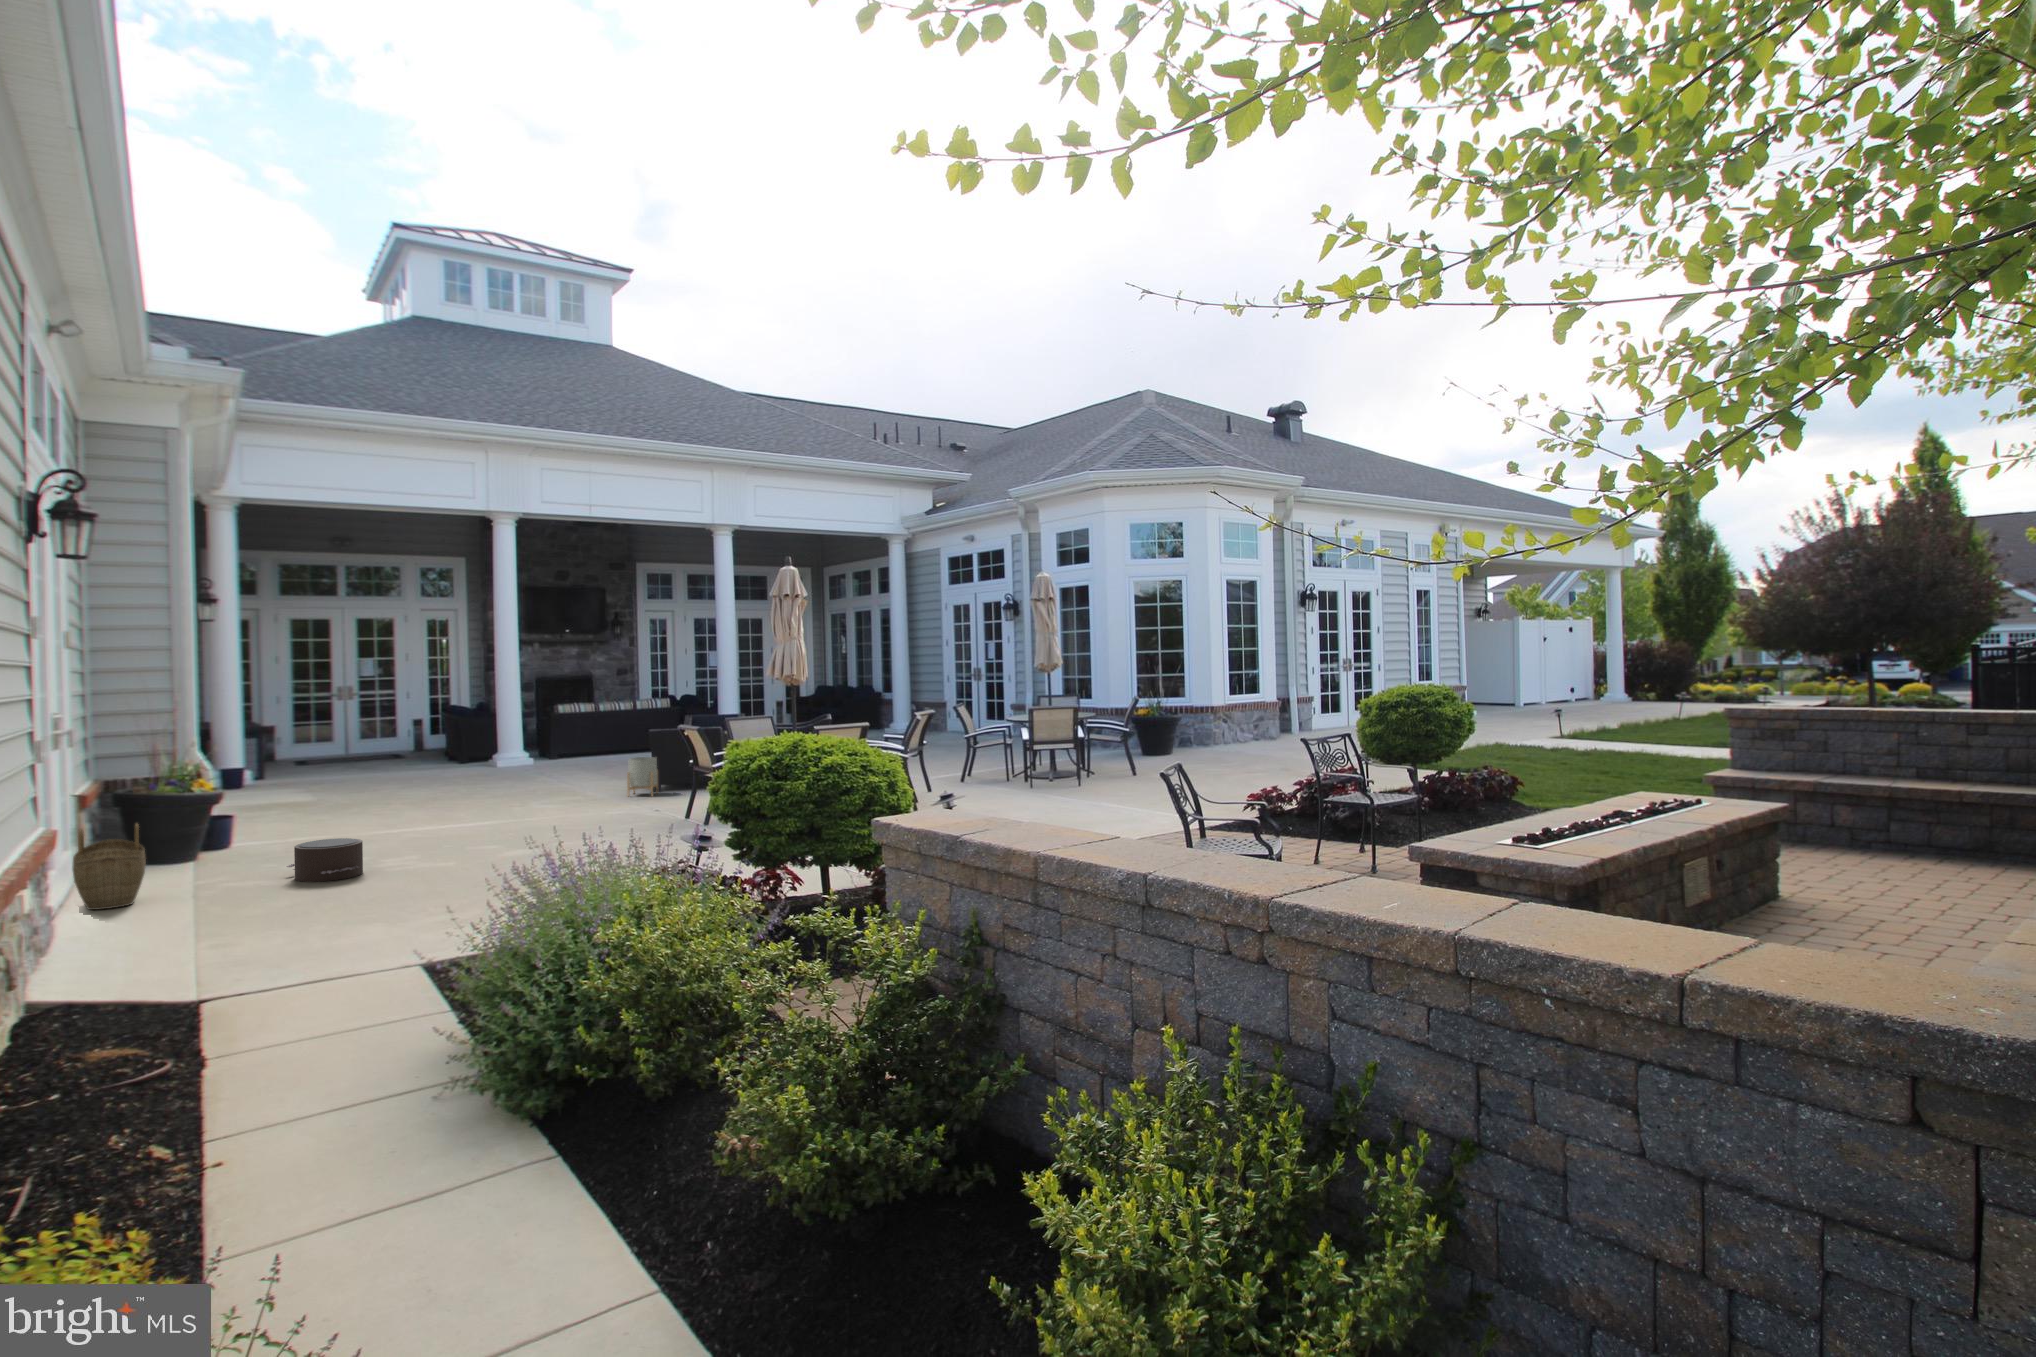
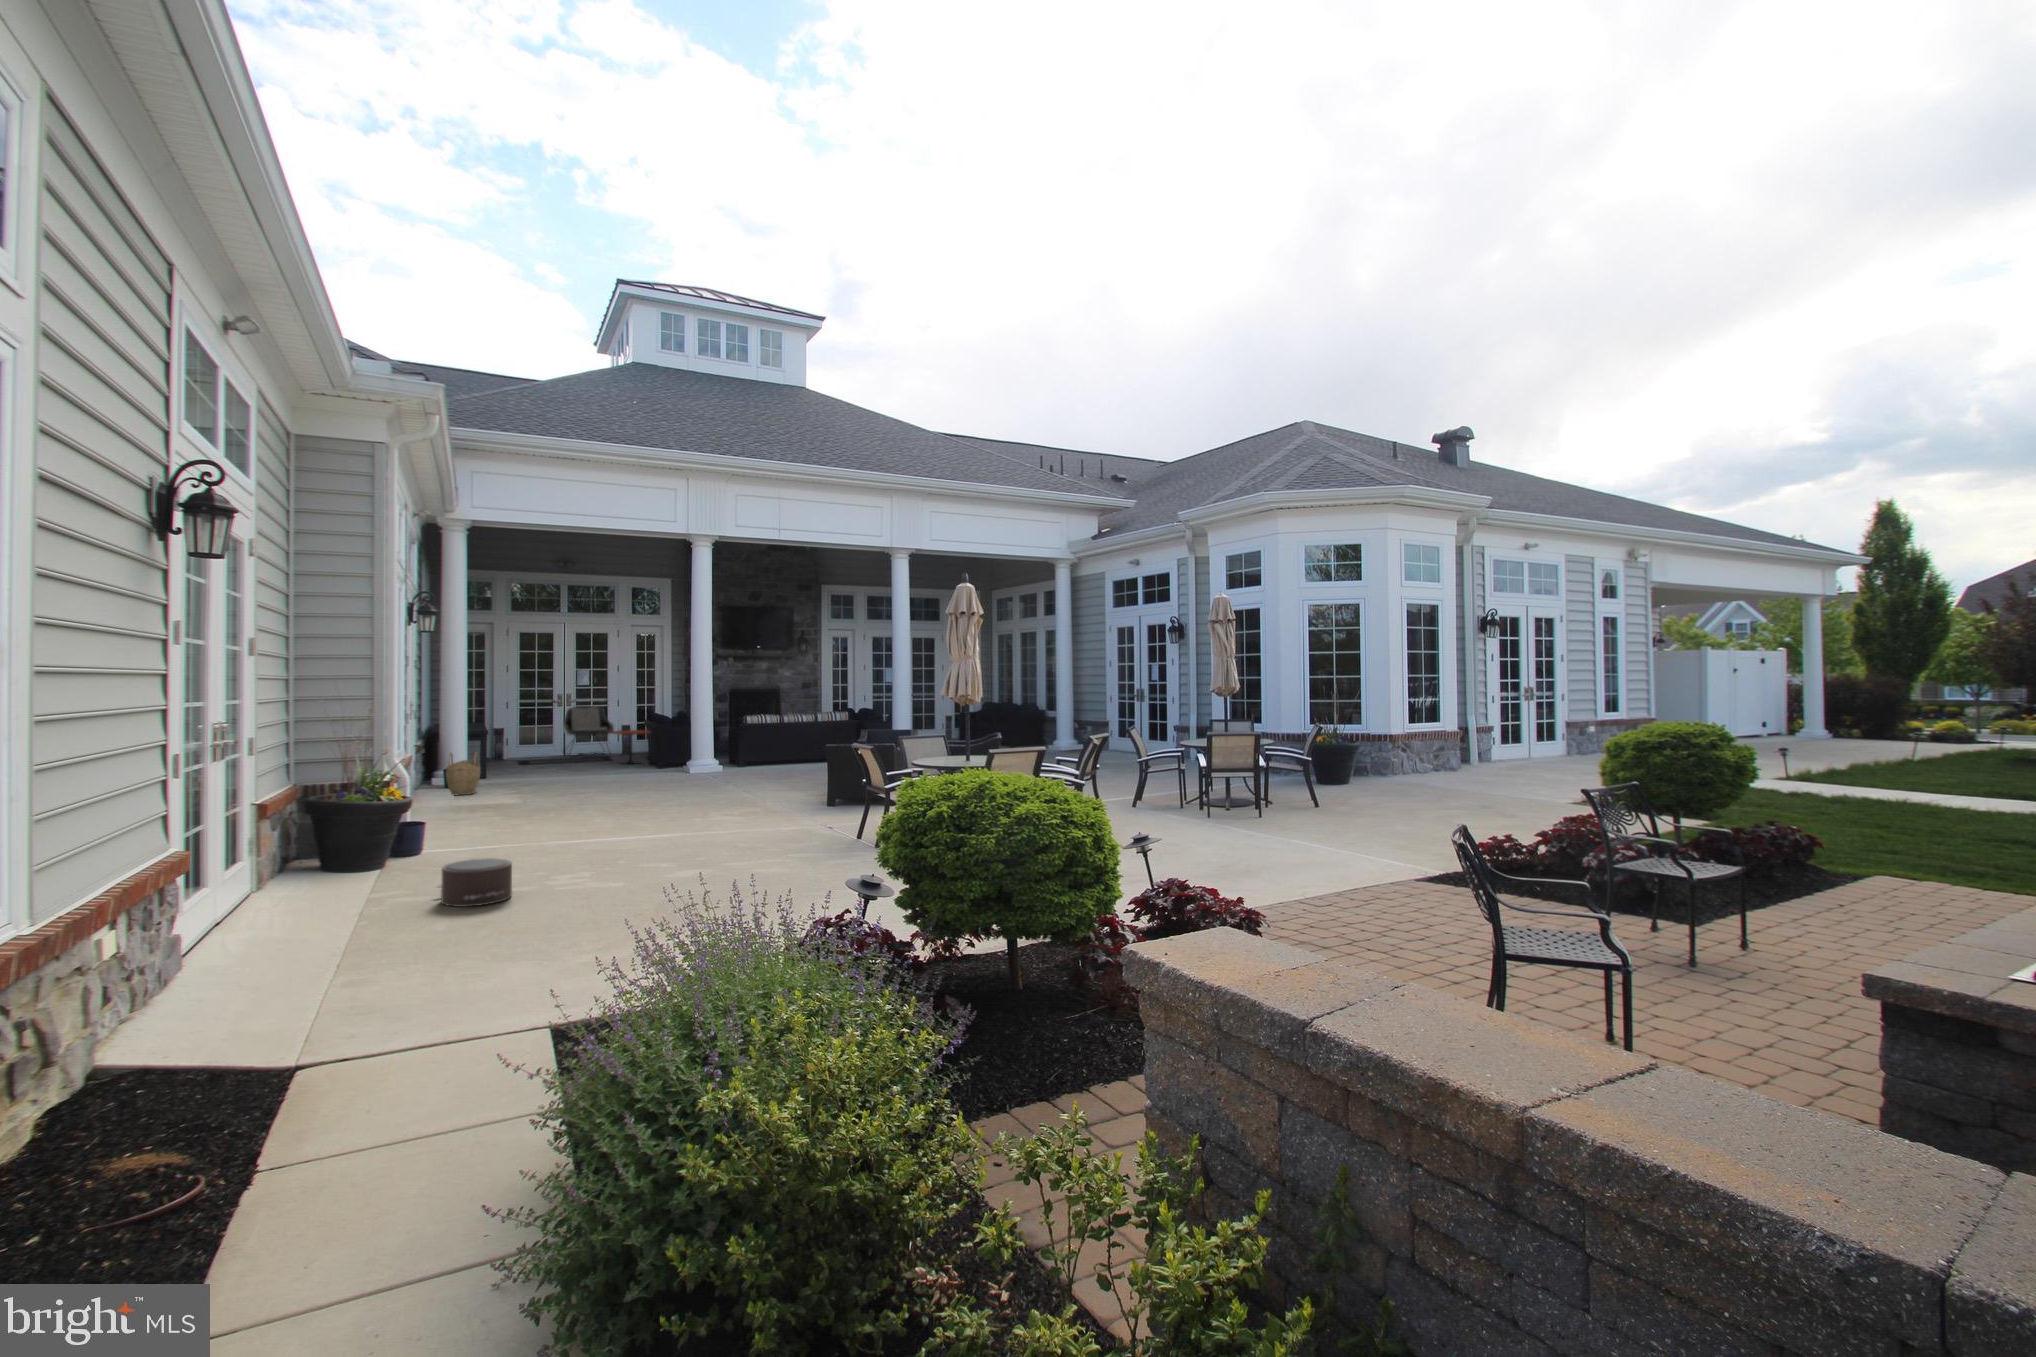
lounge chair: none [345,699,405,756] -> present [563,706,614,755]
side table: none [404,723,451,760] -> present [610,730,650,764]
planter: present [627,757,658,796] -> none [799,772,829,812]
woven basket: present [73,824,146,910] -> present [446,753,480,795]

